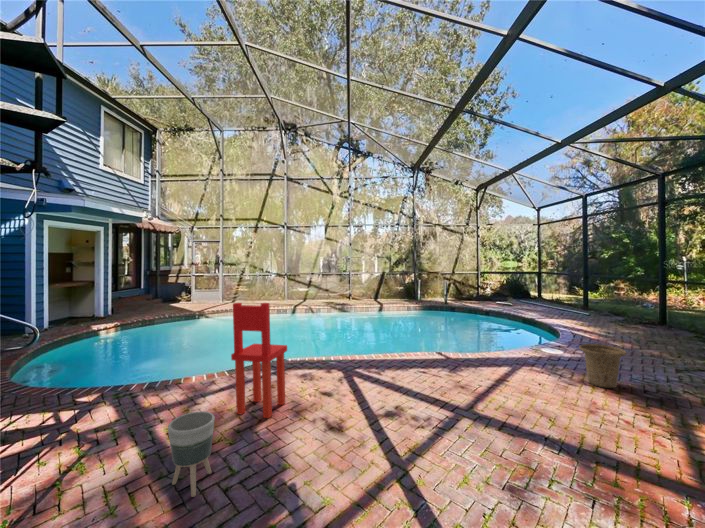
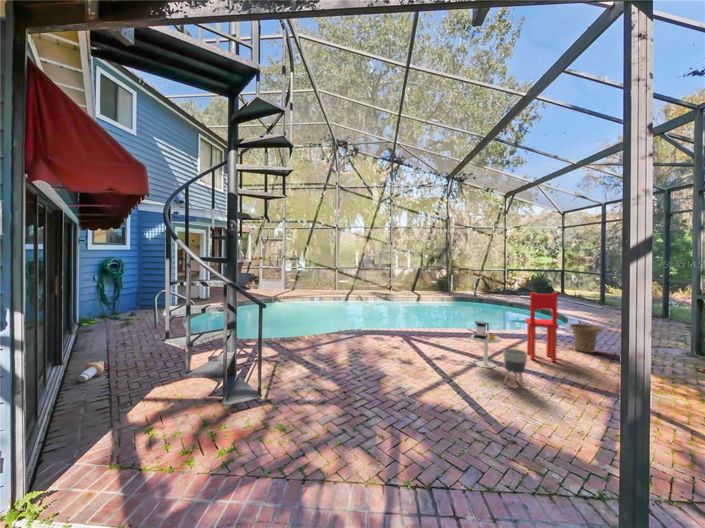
chair: present [231,303,287,418] -> present [525,292,559,362]
side table: none [440,350,488,432] -> present [471,321,501,368]
planter: present [168,411,215,497] -> present [503,349,527,387]

